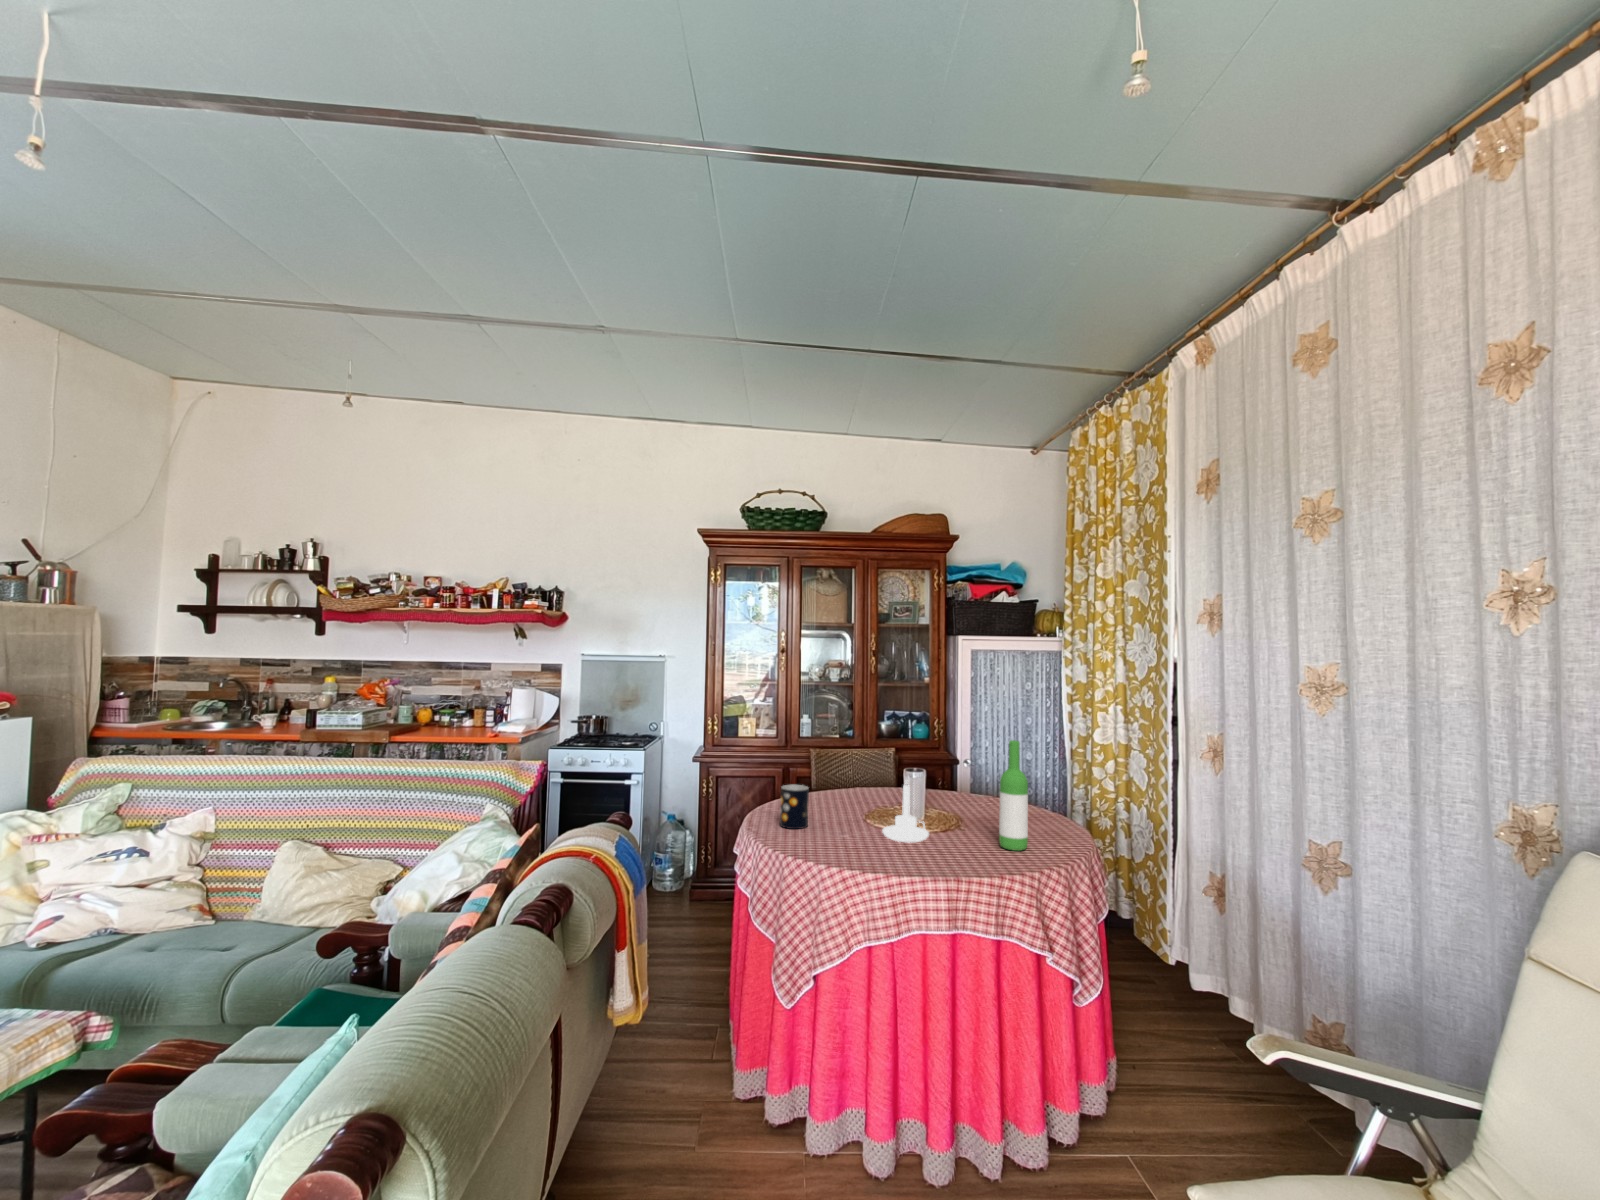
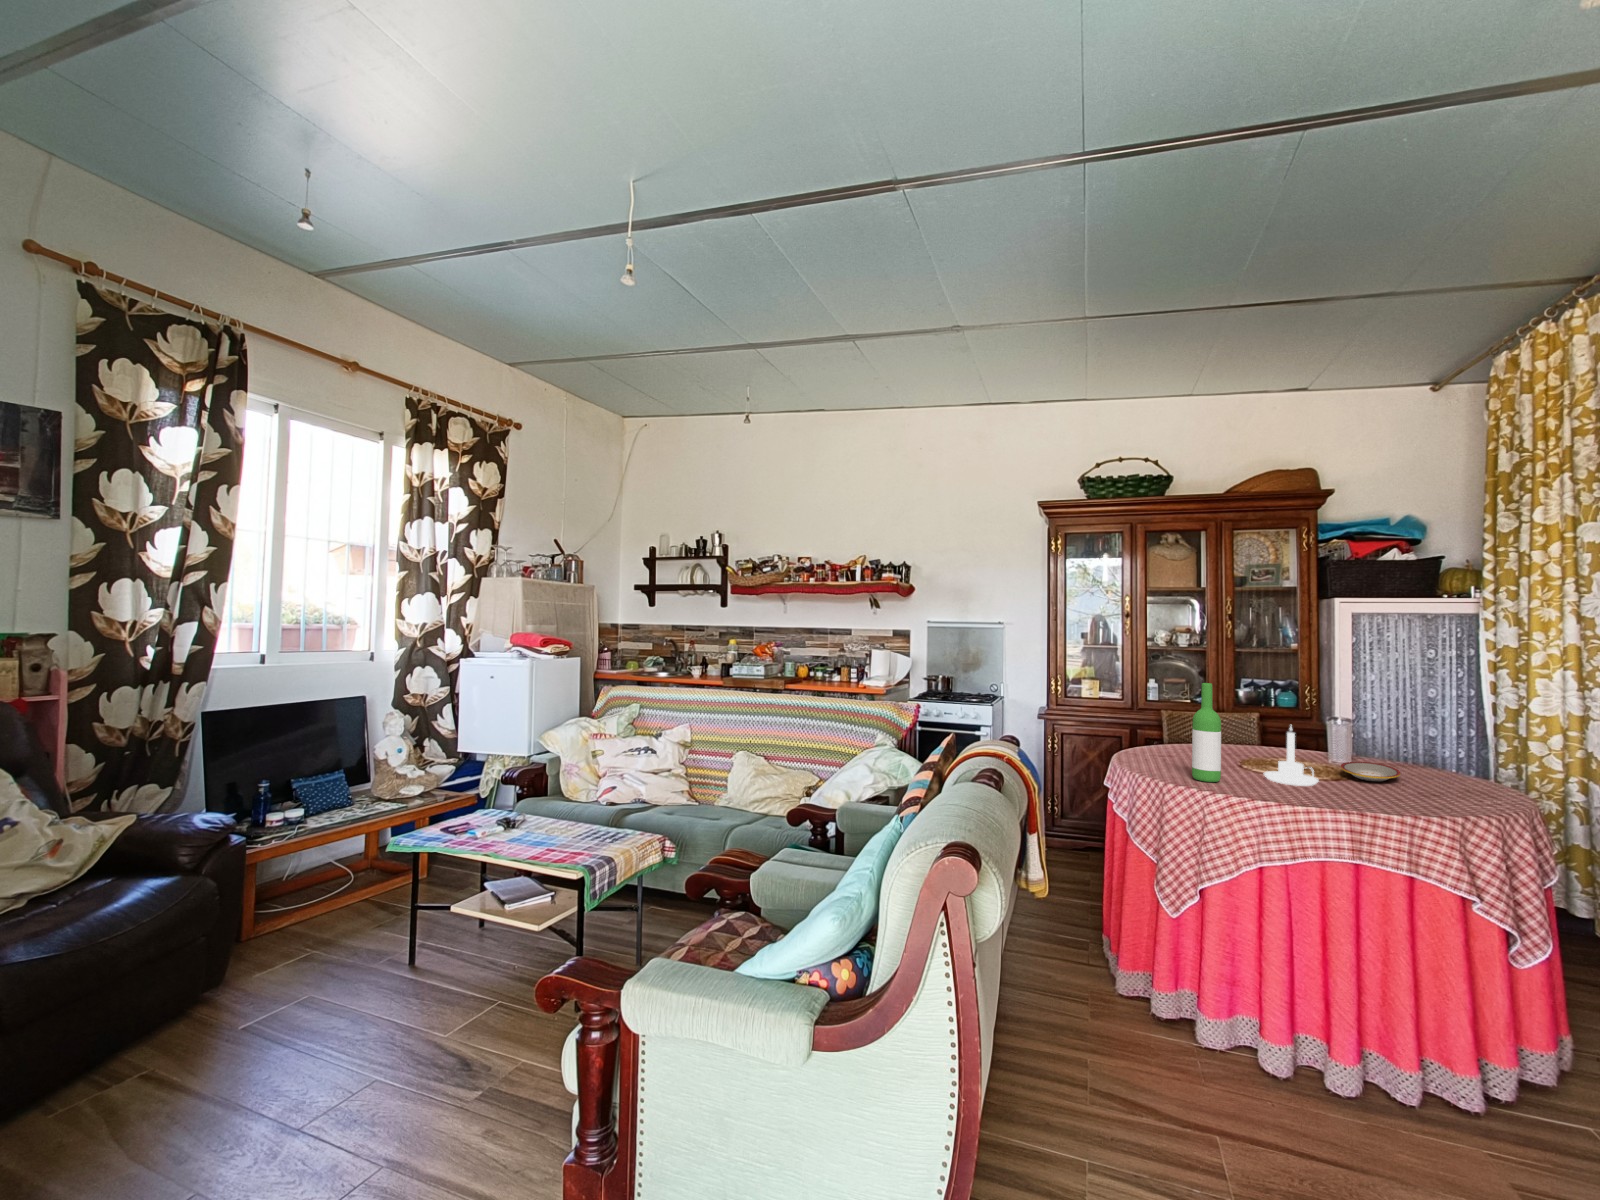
wine bottle: present [999,740,1028,851] -> present [1192,683,1221,782]
mug: present [780,785,809,829] -> none [1151,729,1180,768]
plate: none [951,804,998,826] -> present [1341,762,1401,781]

